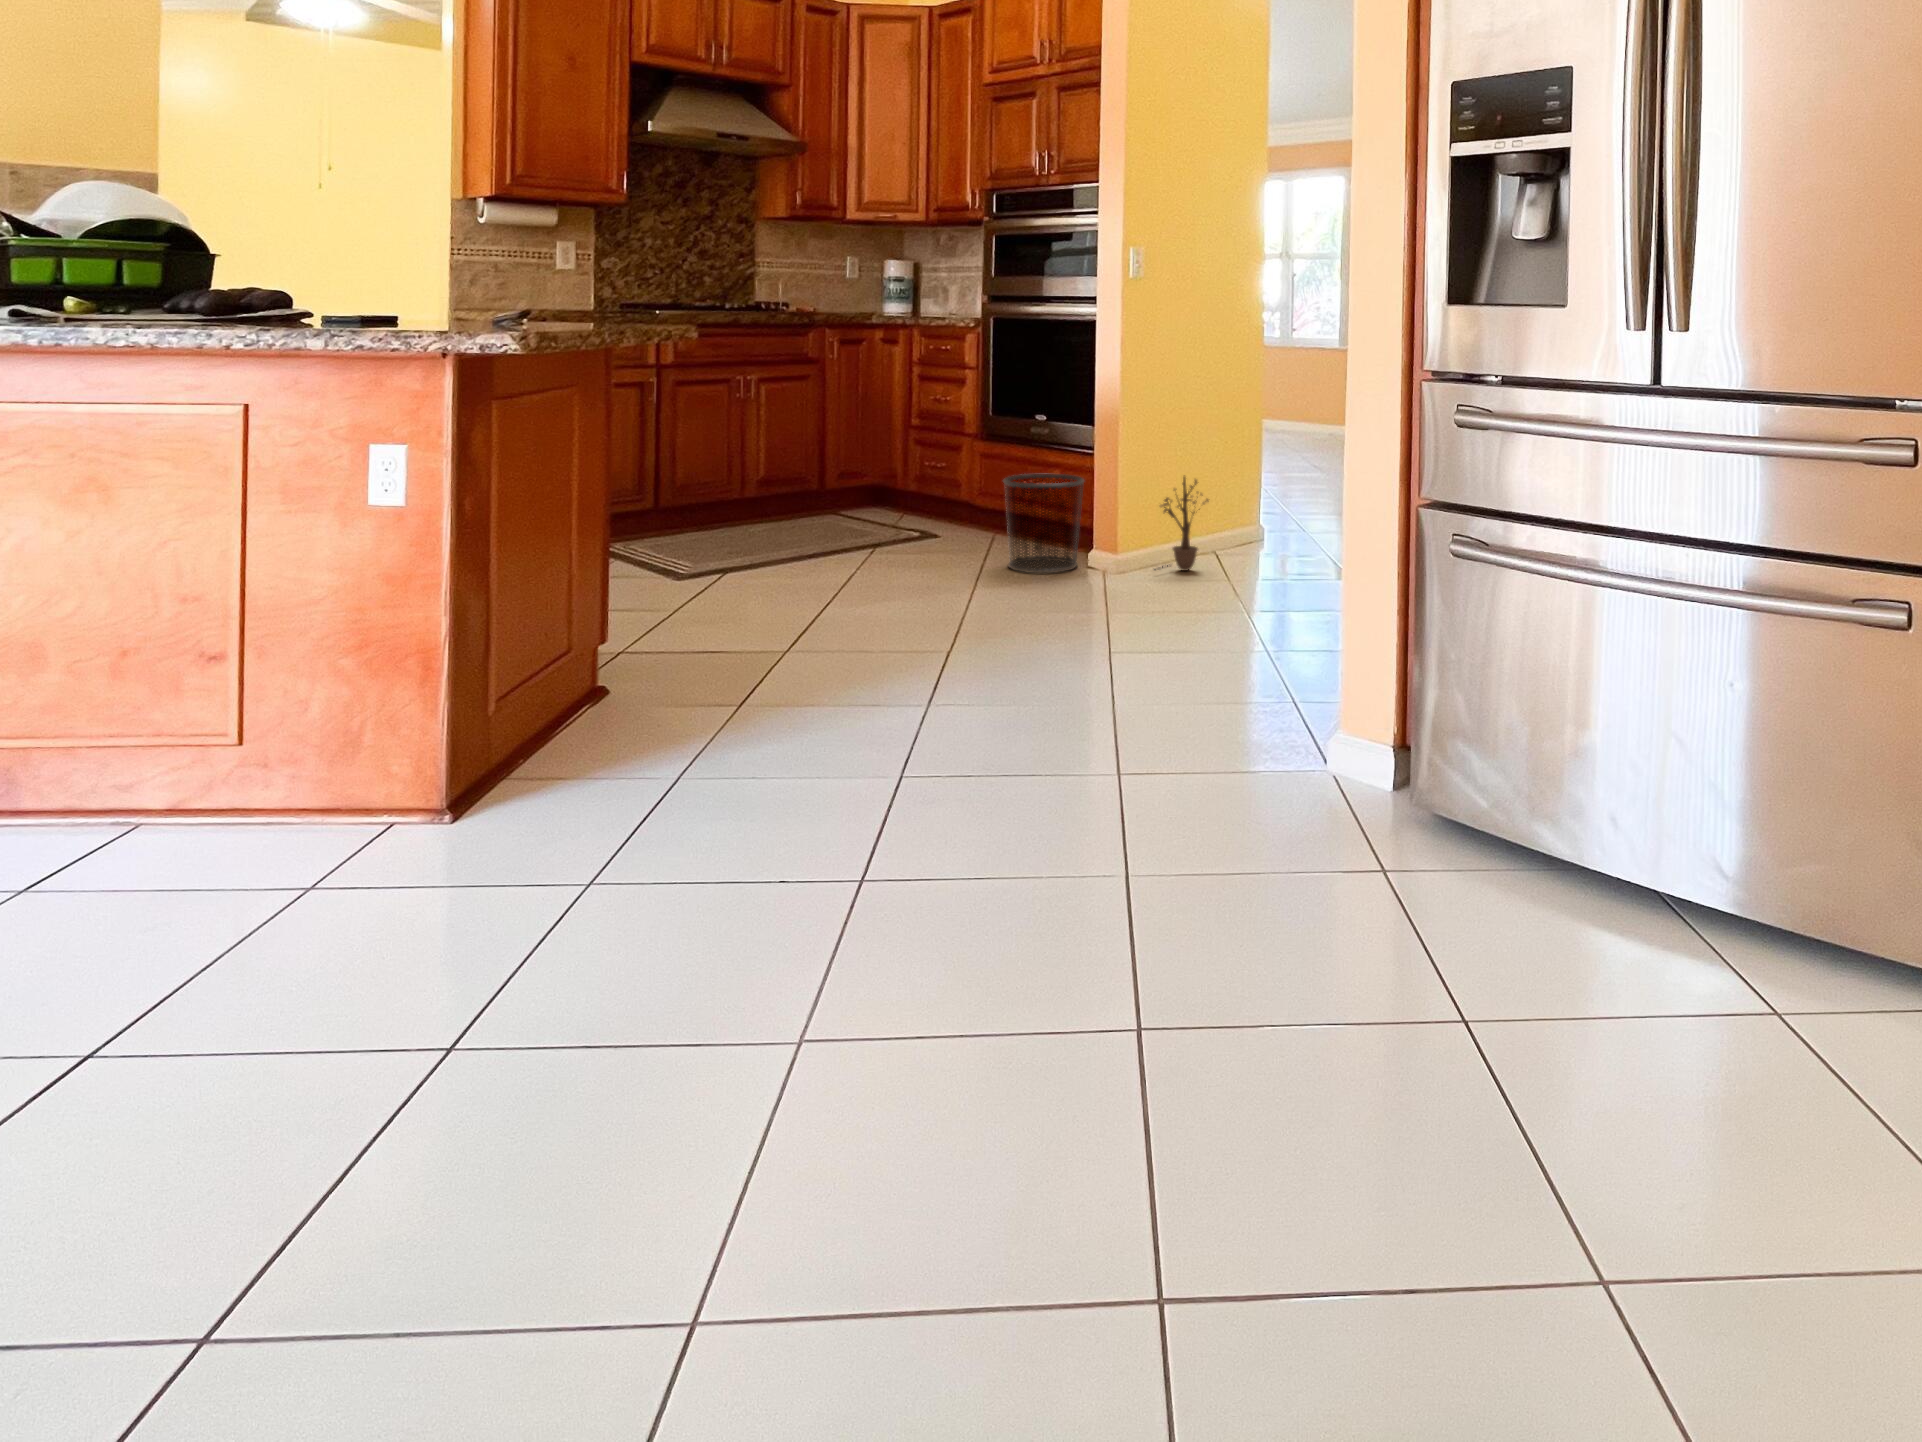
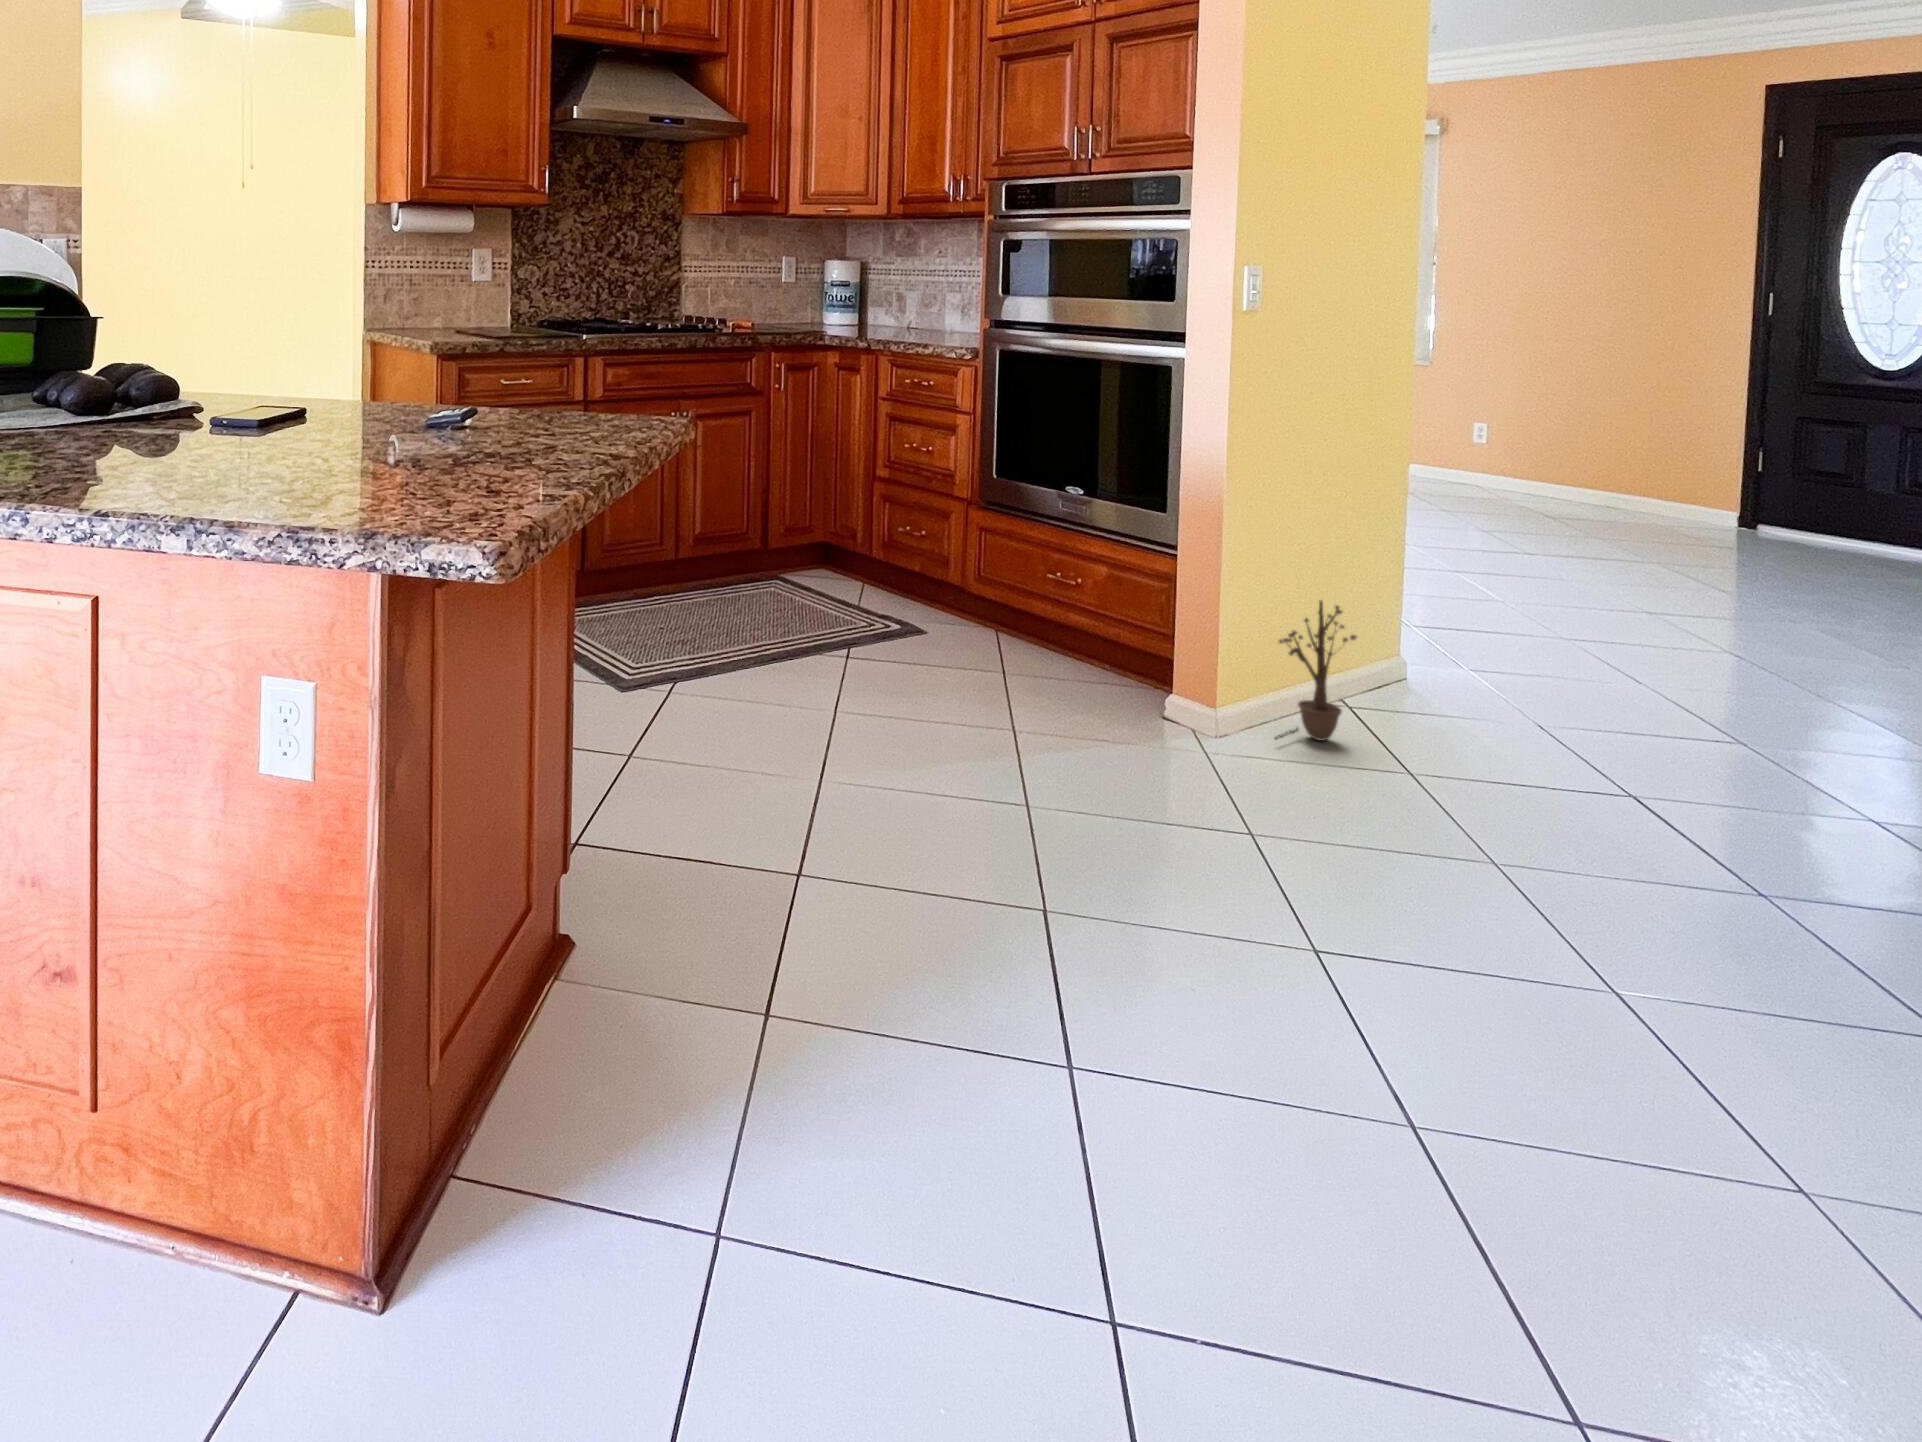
waste bin: present [1003,474,1084,573] -> none [1036,573,1159,724]

